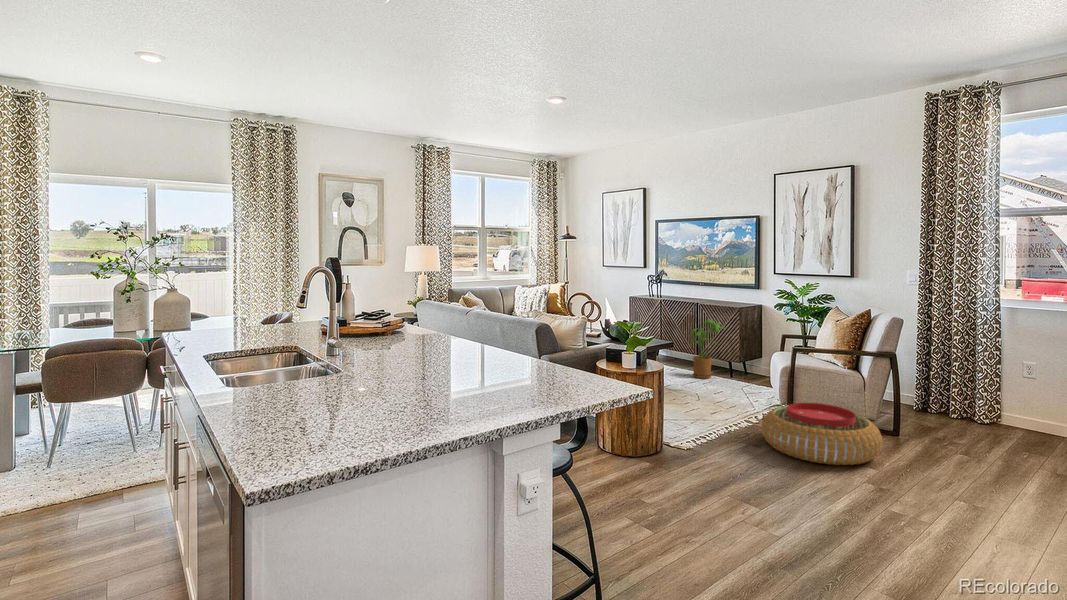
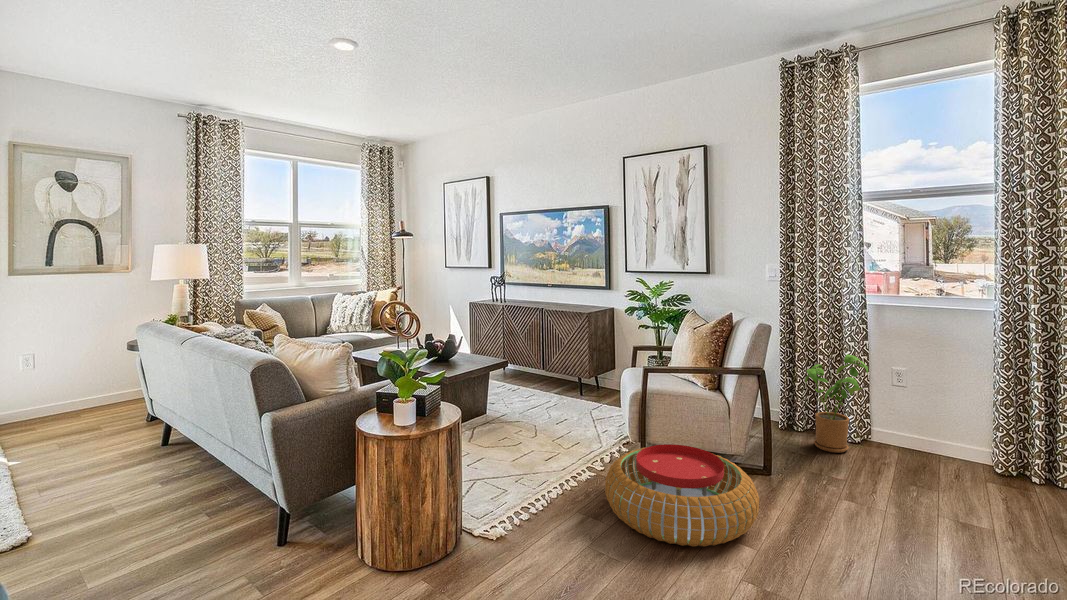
house plant: present [691,320,725,379] -> present [805,354,868,453]

